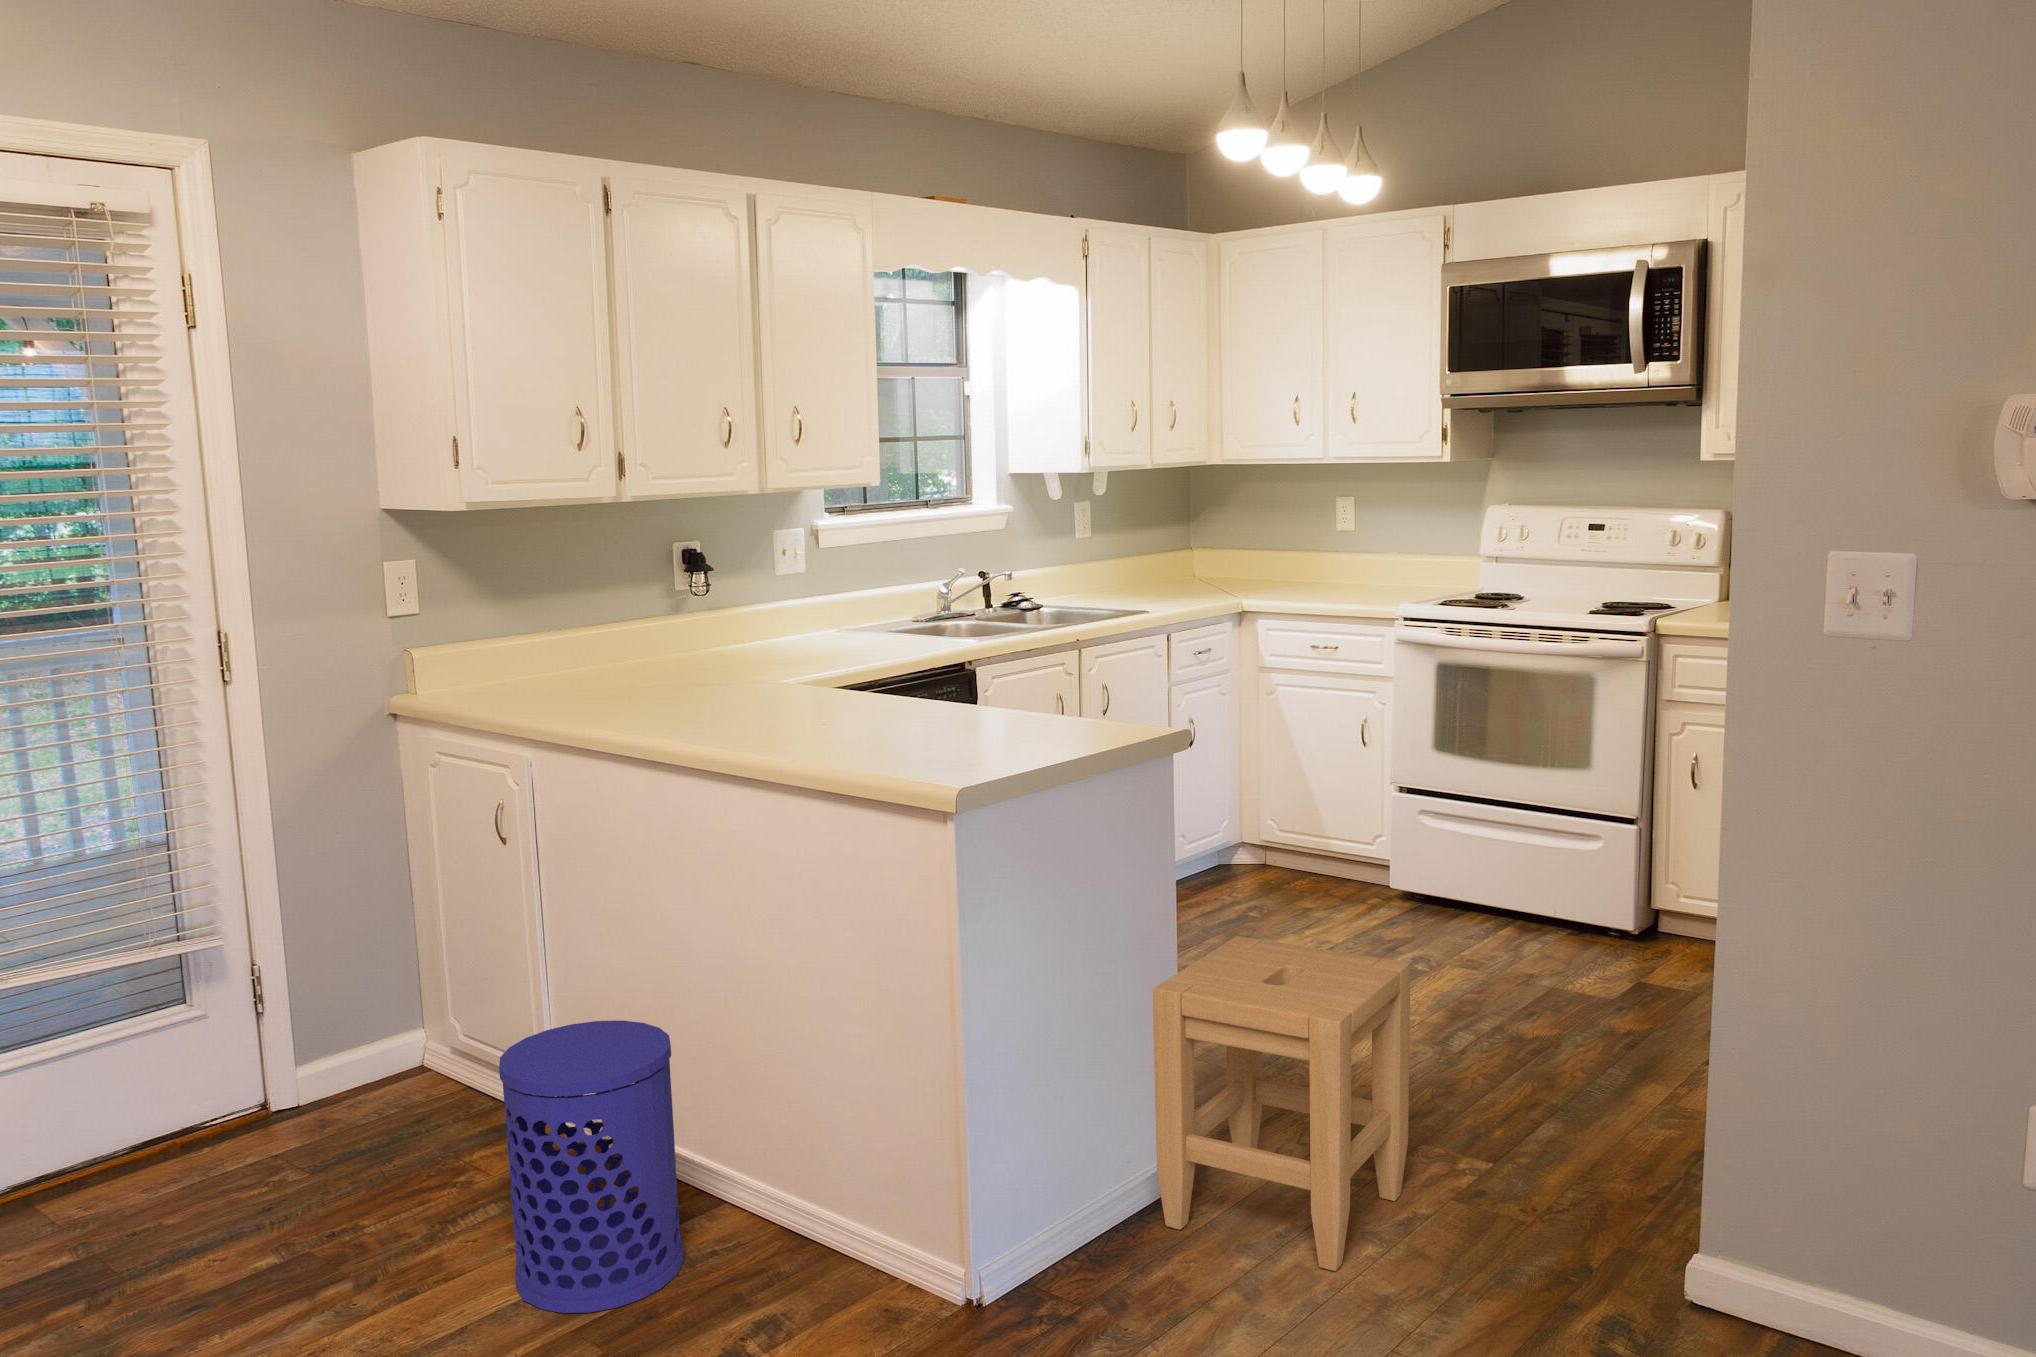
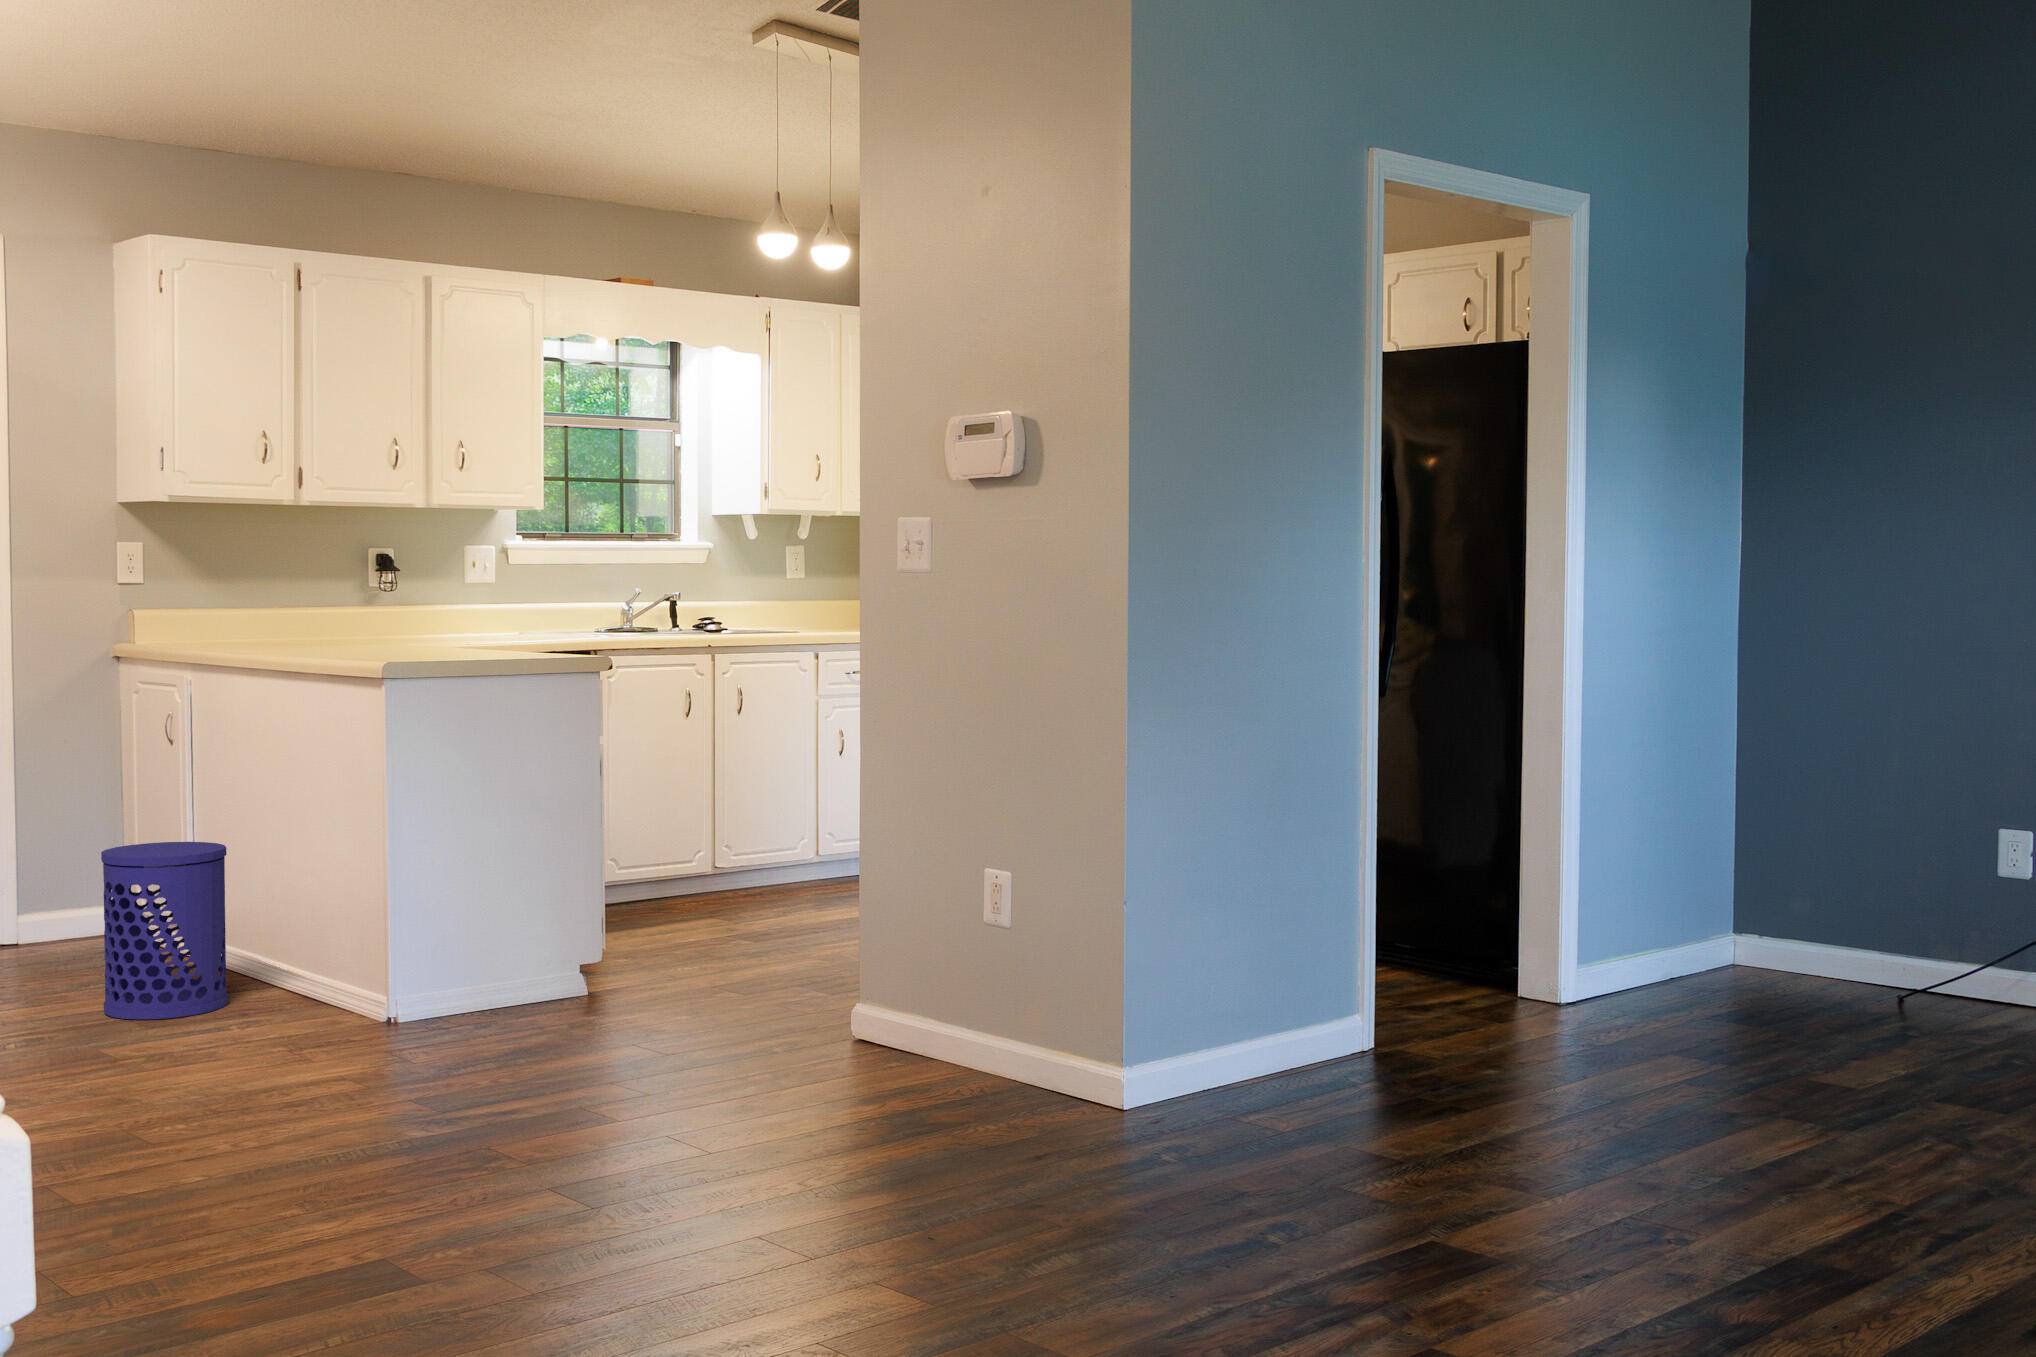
stool: present [1153,936,1410,1271] -> none [557,819,753,1026]

